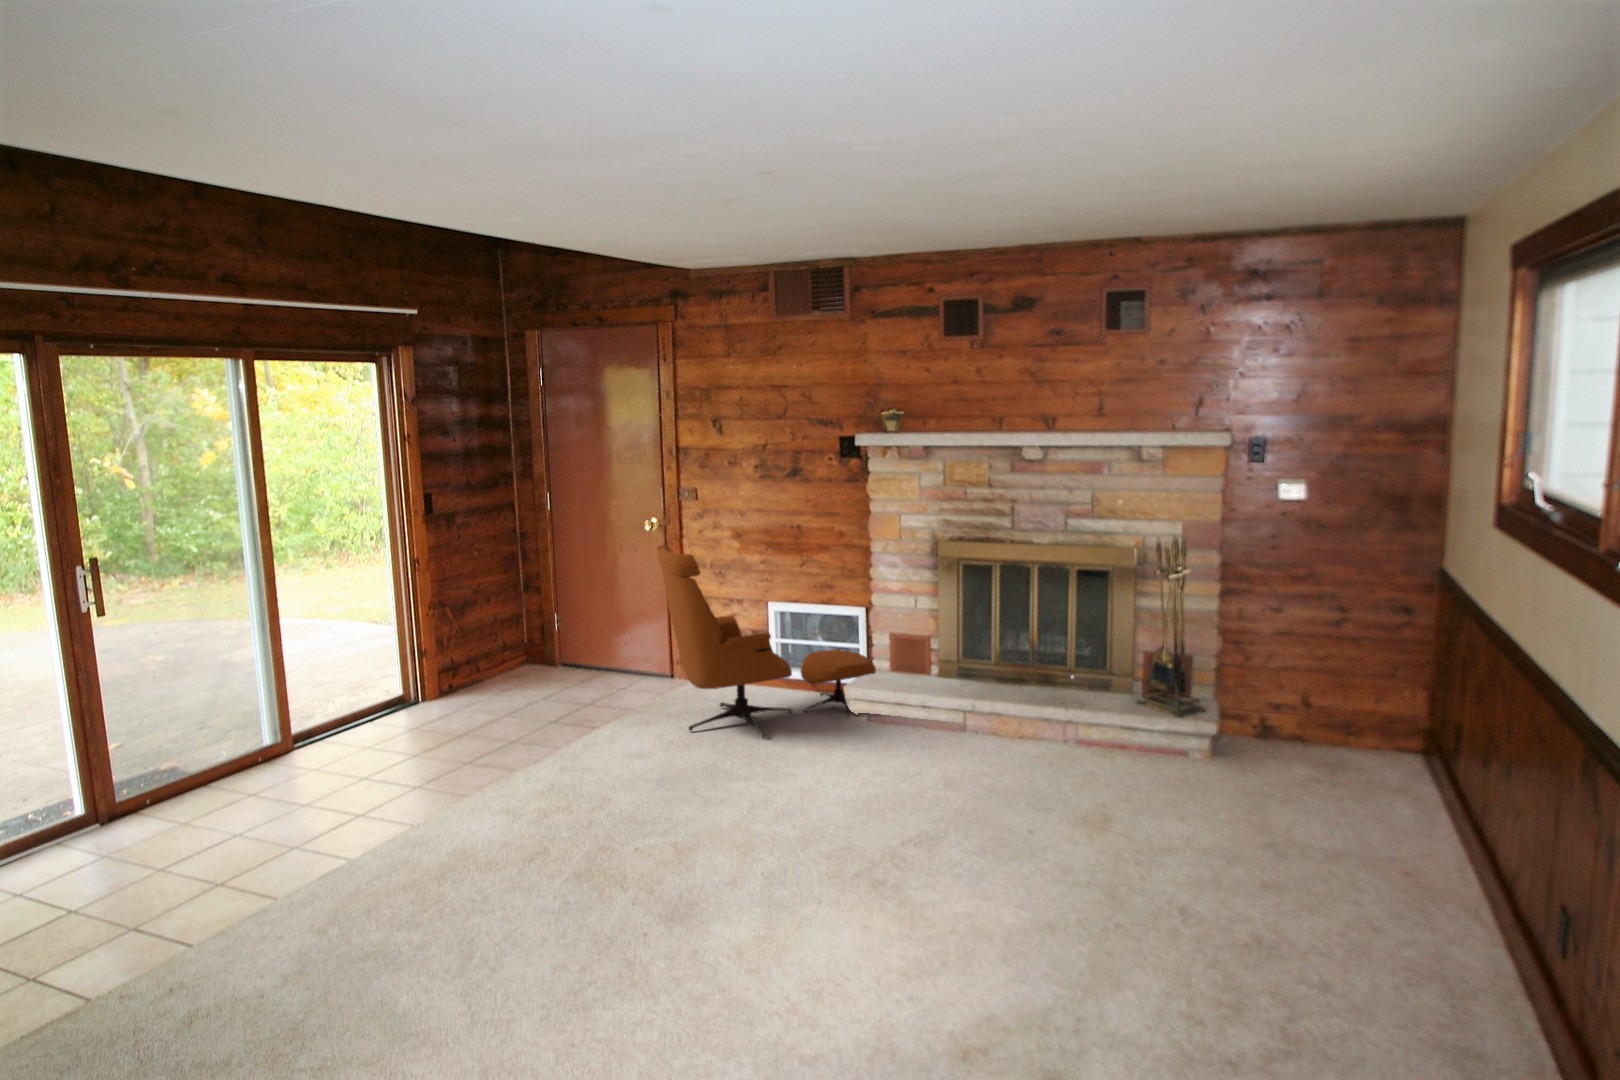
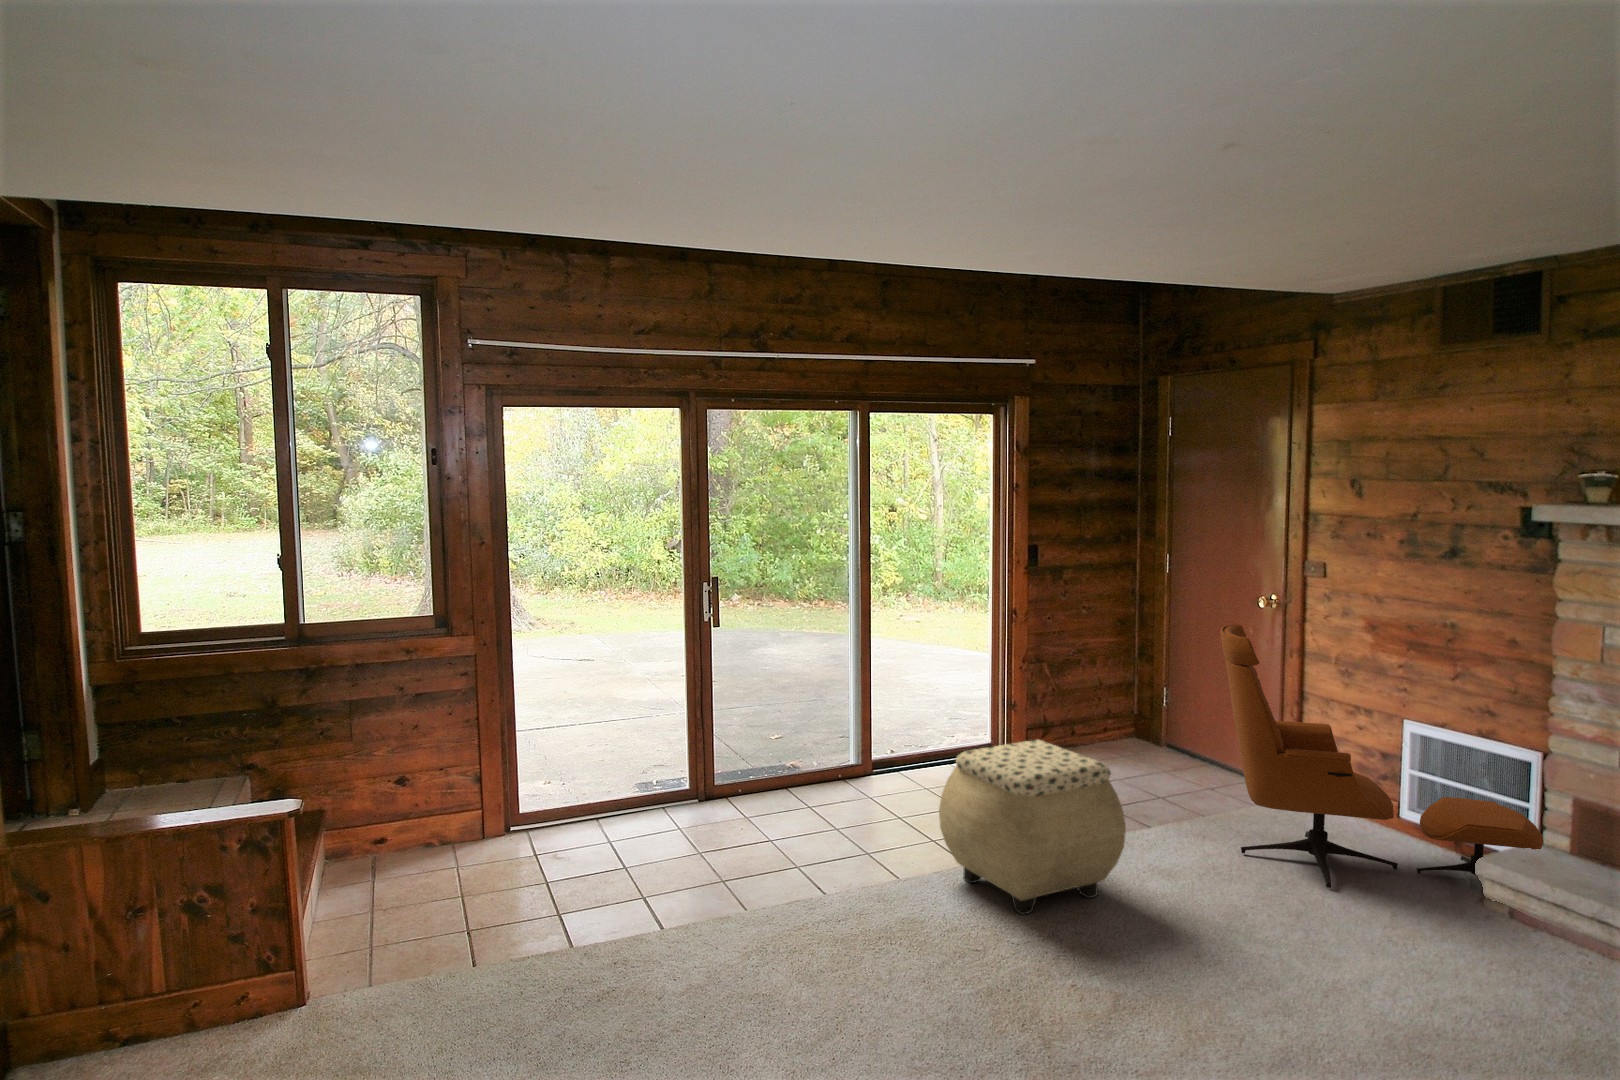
ottoman: none [465,673,636,830] -> present [939,740,1126,914]

